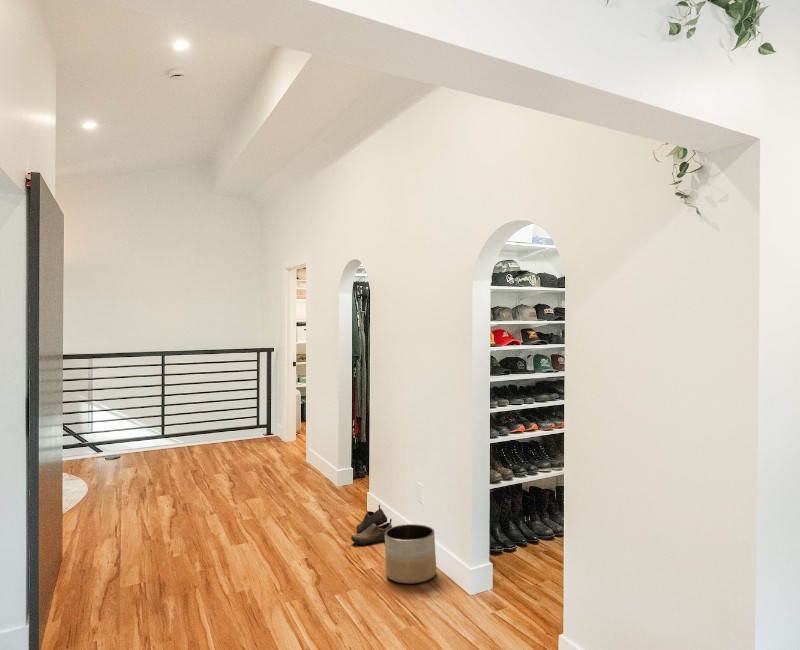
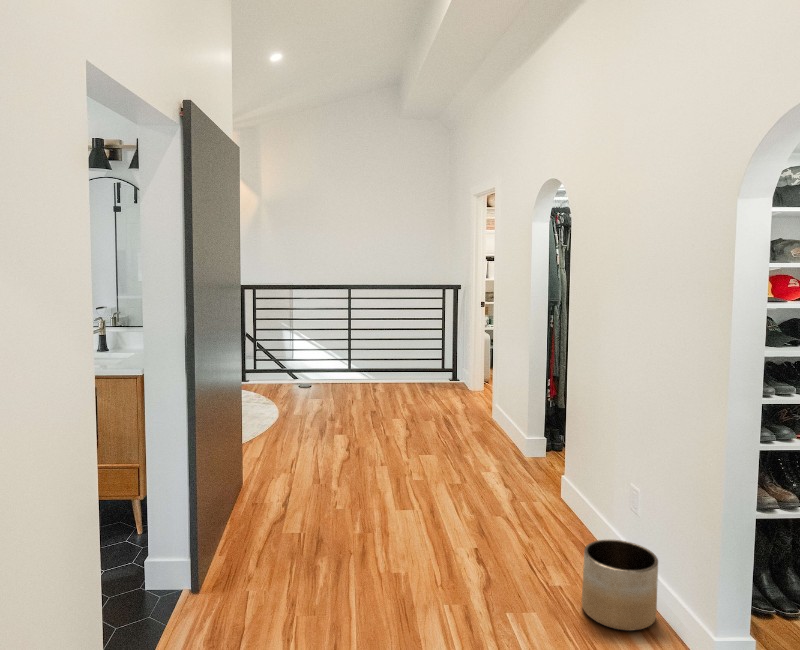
shoe: present [351,505,392,545] -> none [536,497,593,546]

